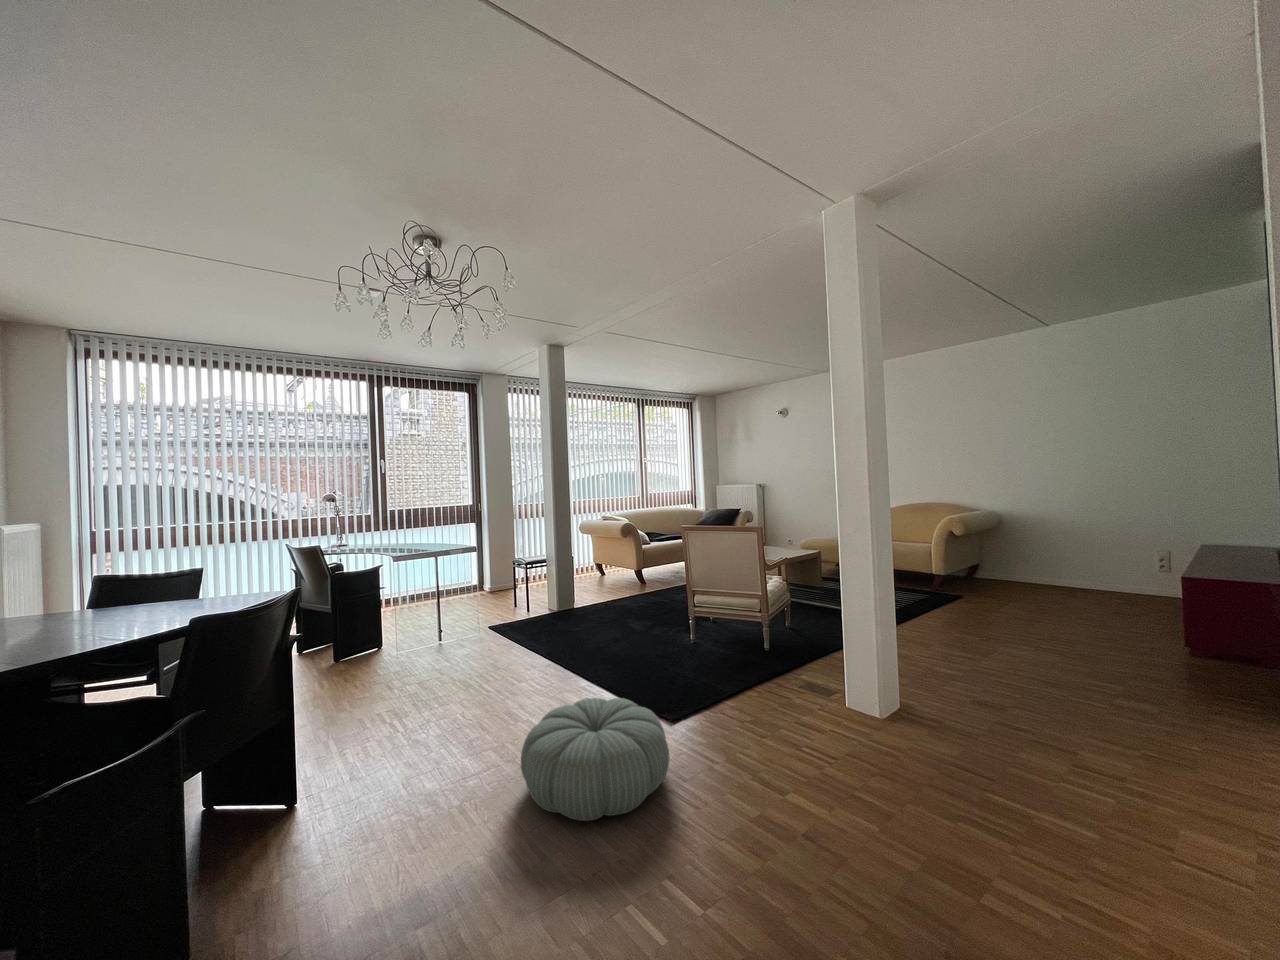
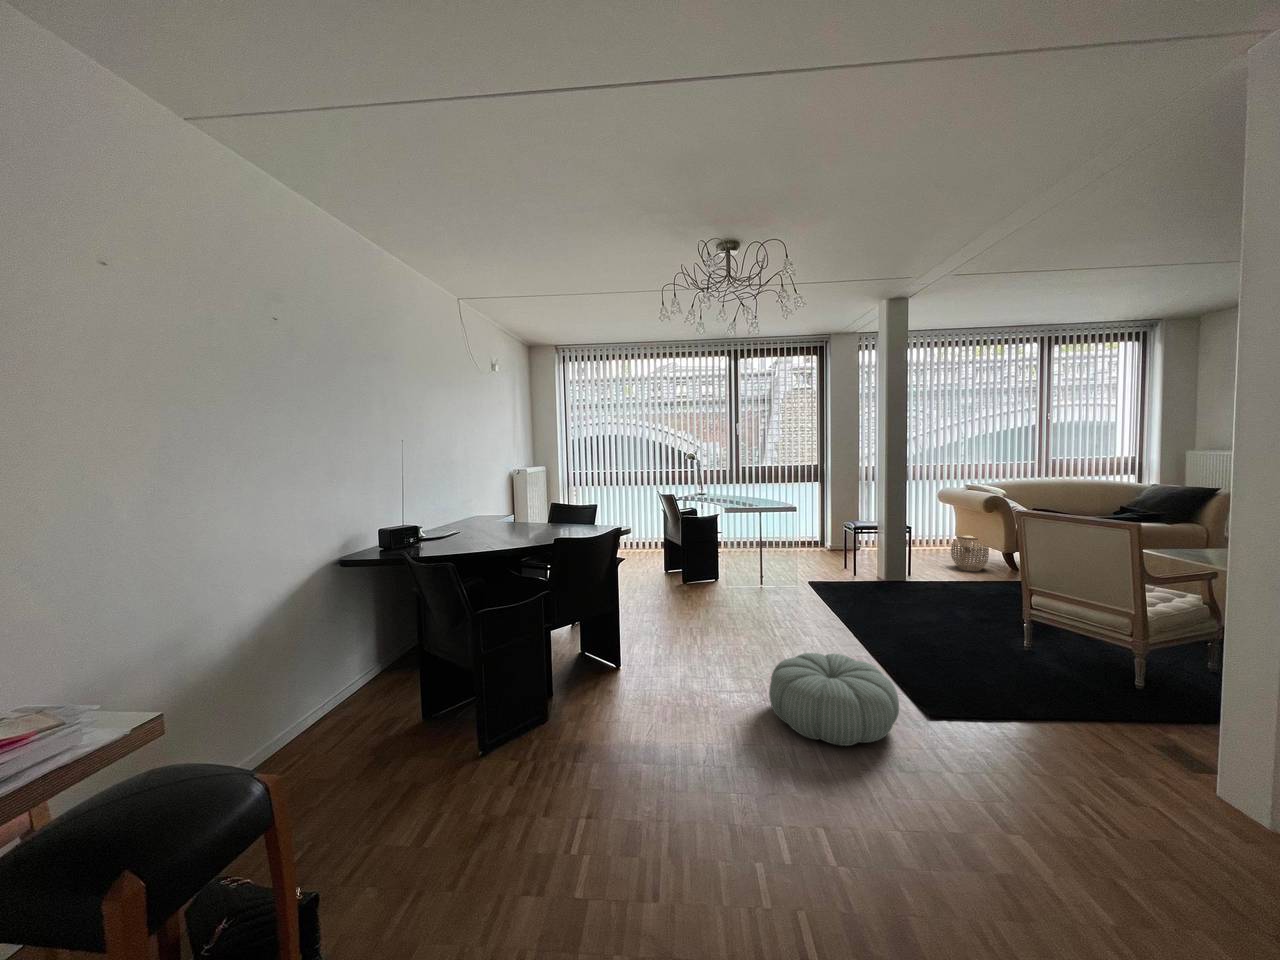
woven basket: none [601,558,628,589] -> present [951,535,989,571]

